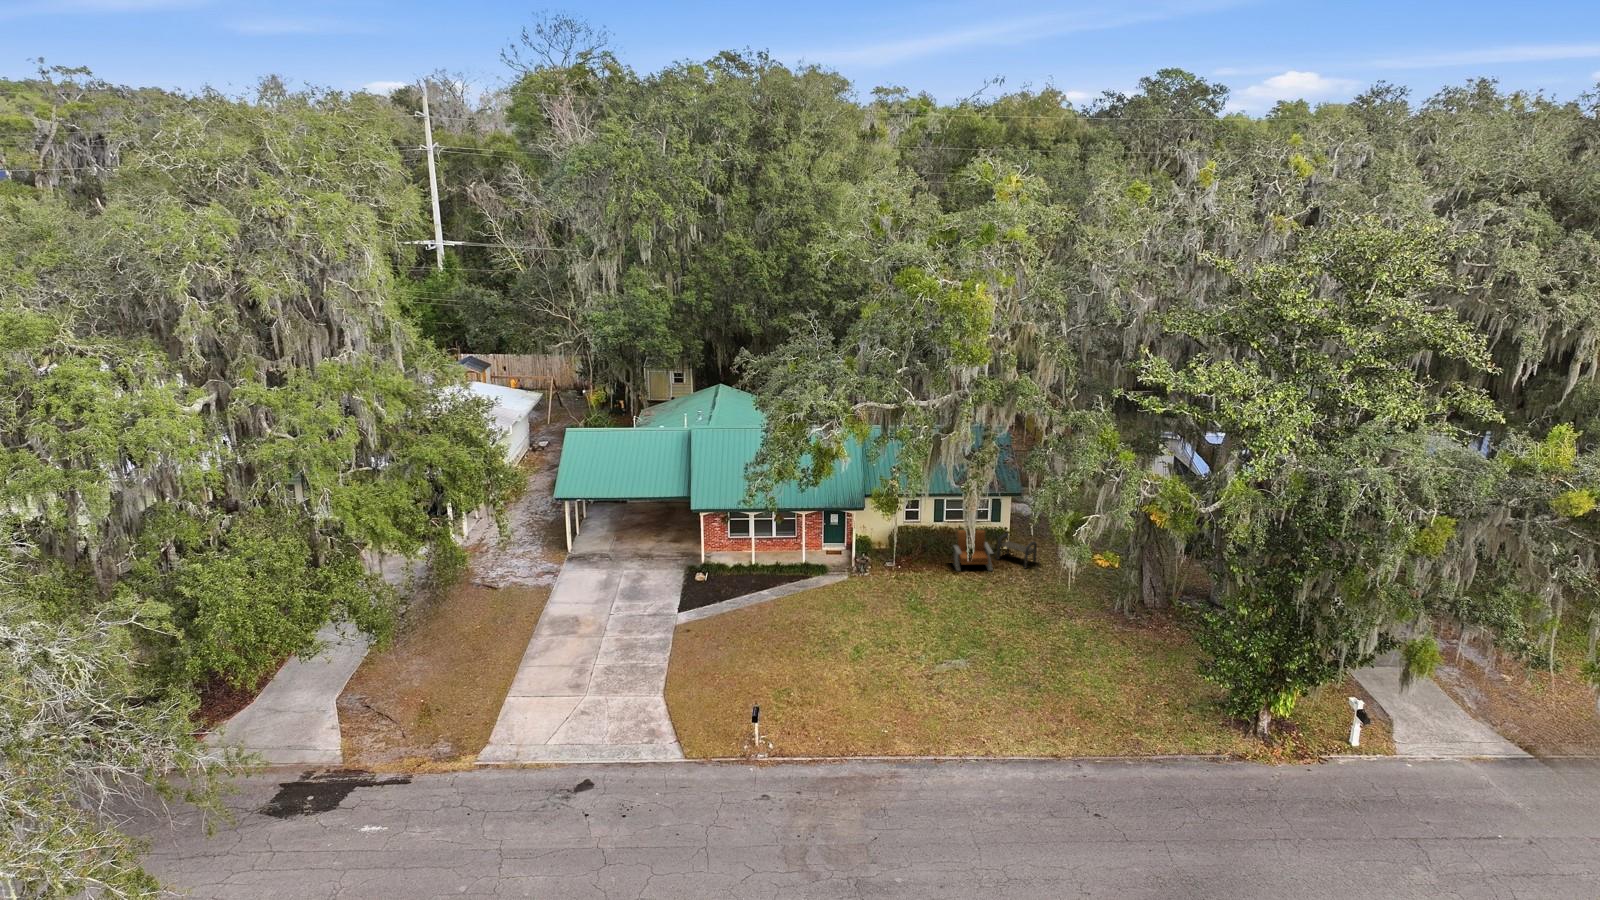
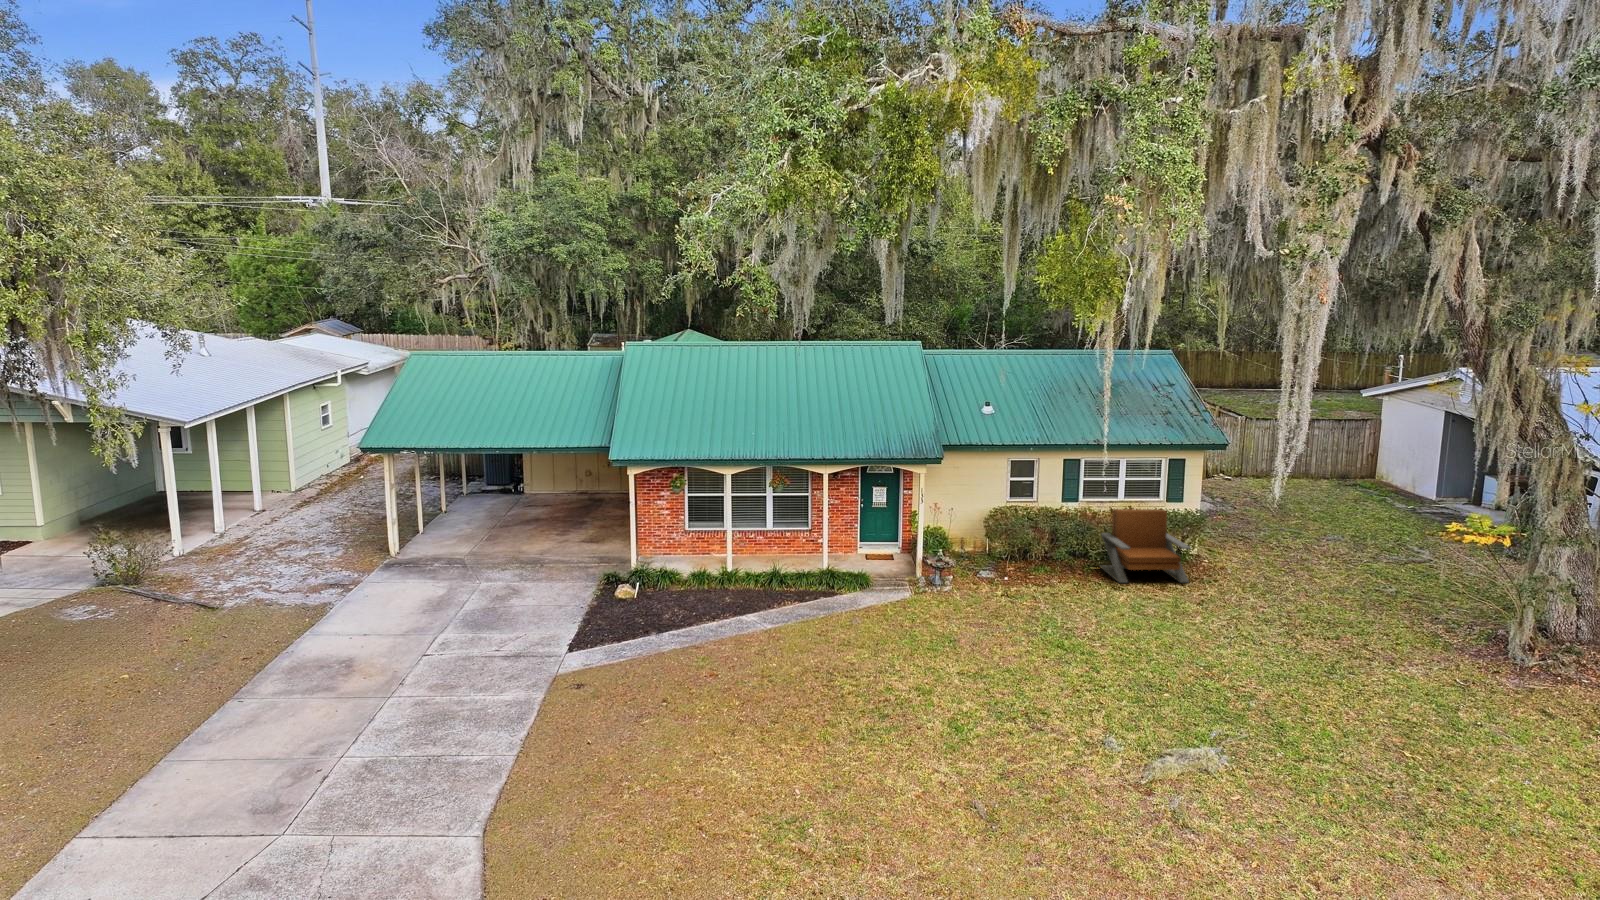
bench: present [996,534,1037,568] -> none [1184,519,1264,579]

